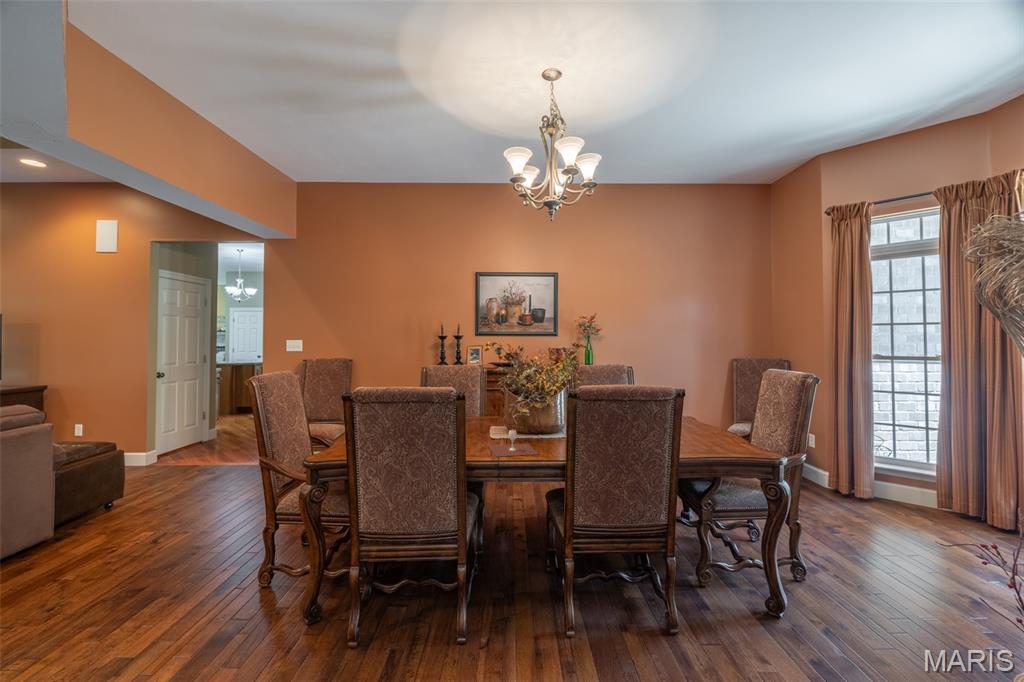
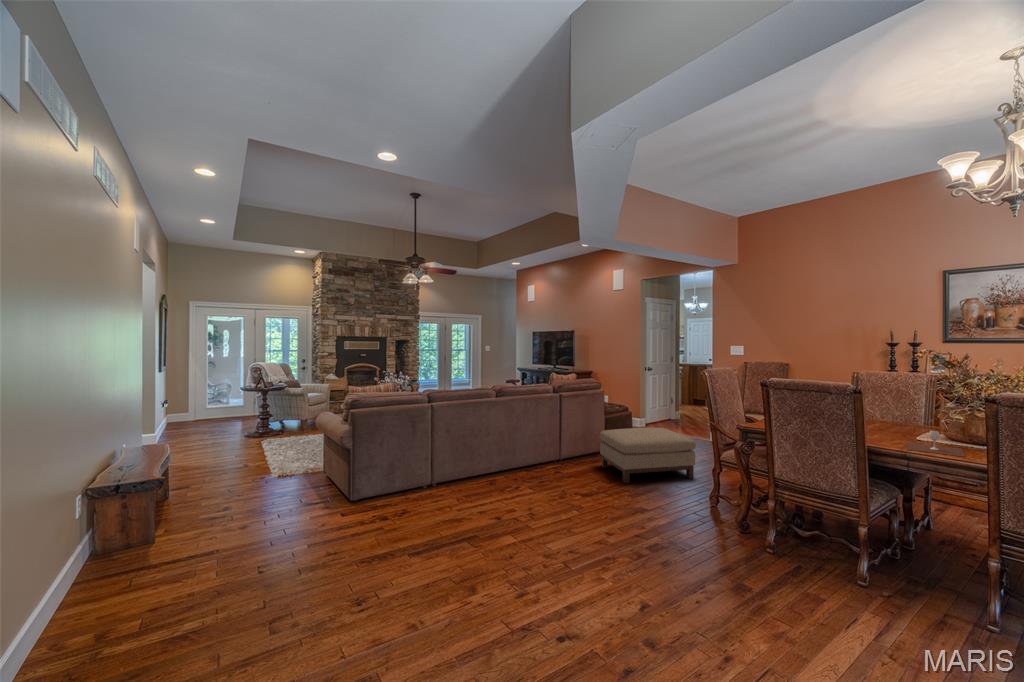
ottoman: none [36,469,238,596] -> present [600,428,696,483]

